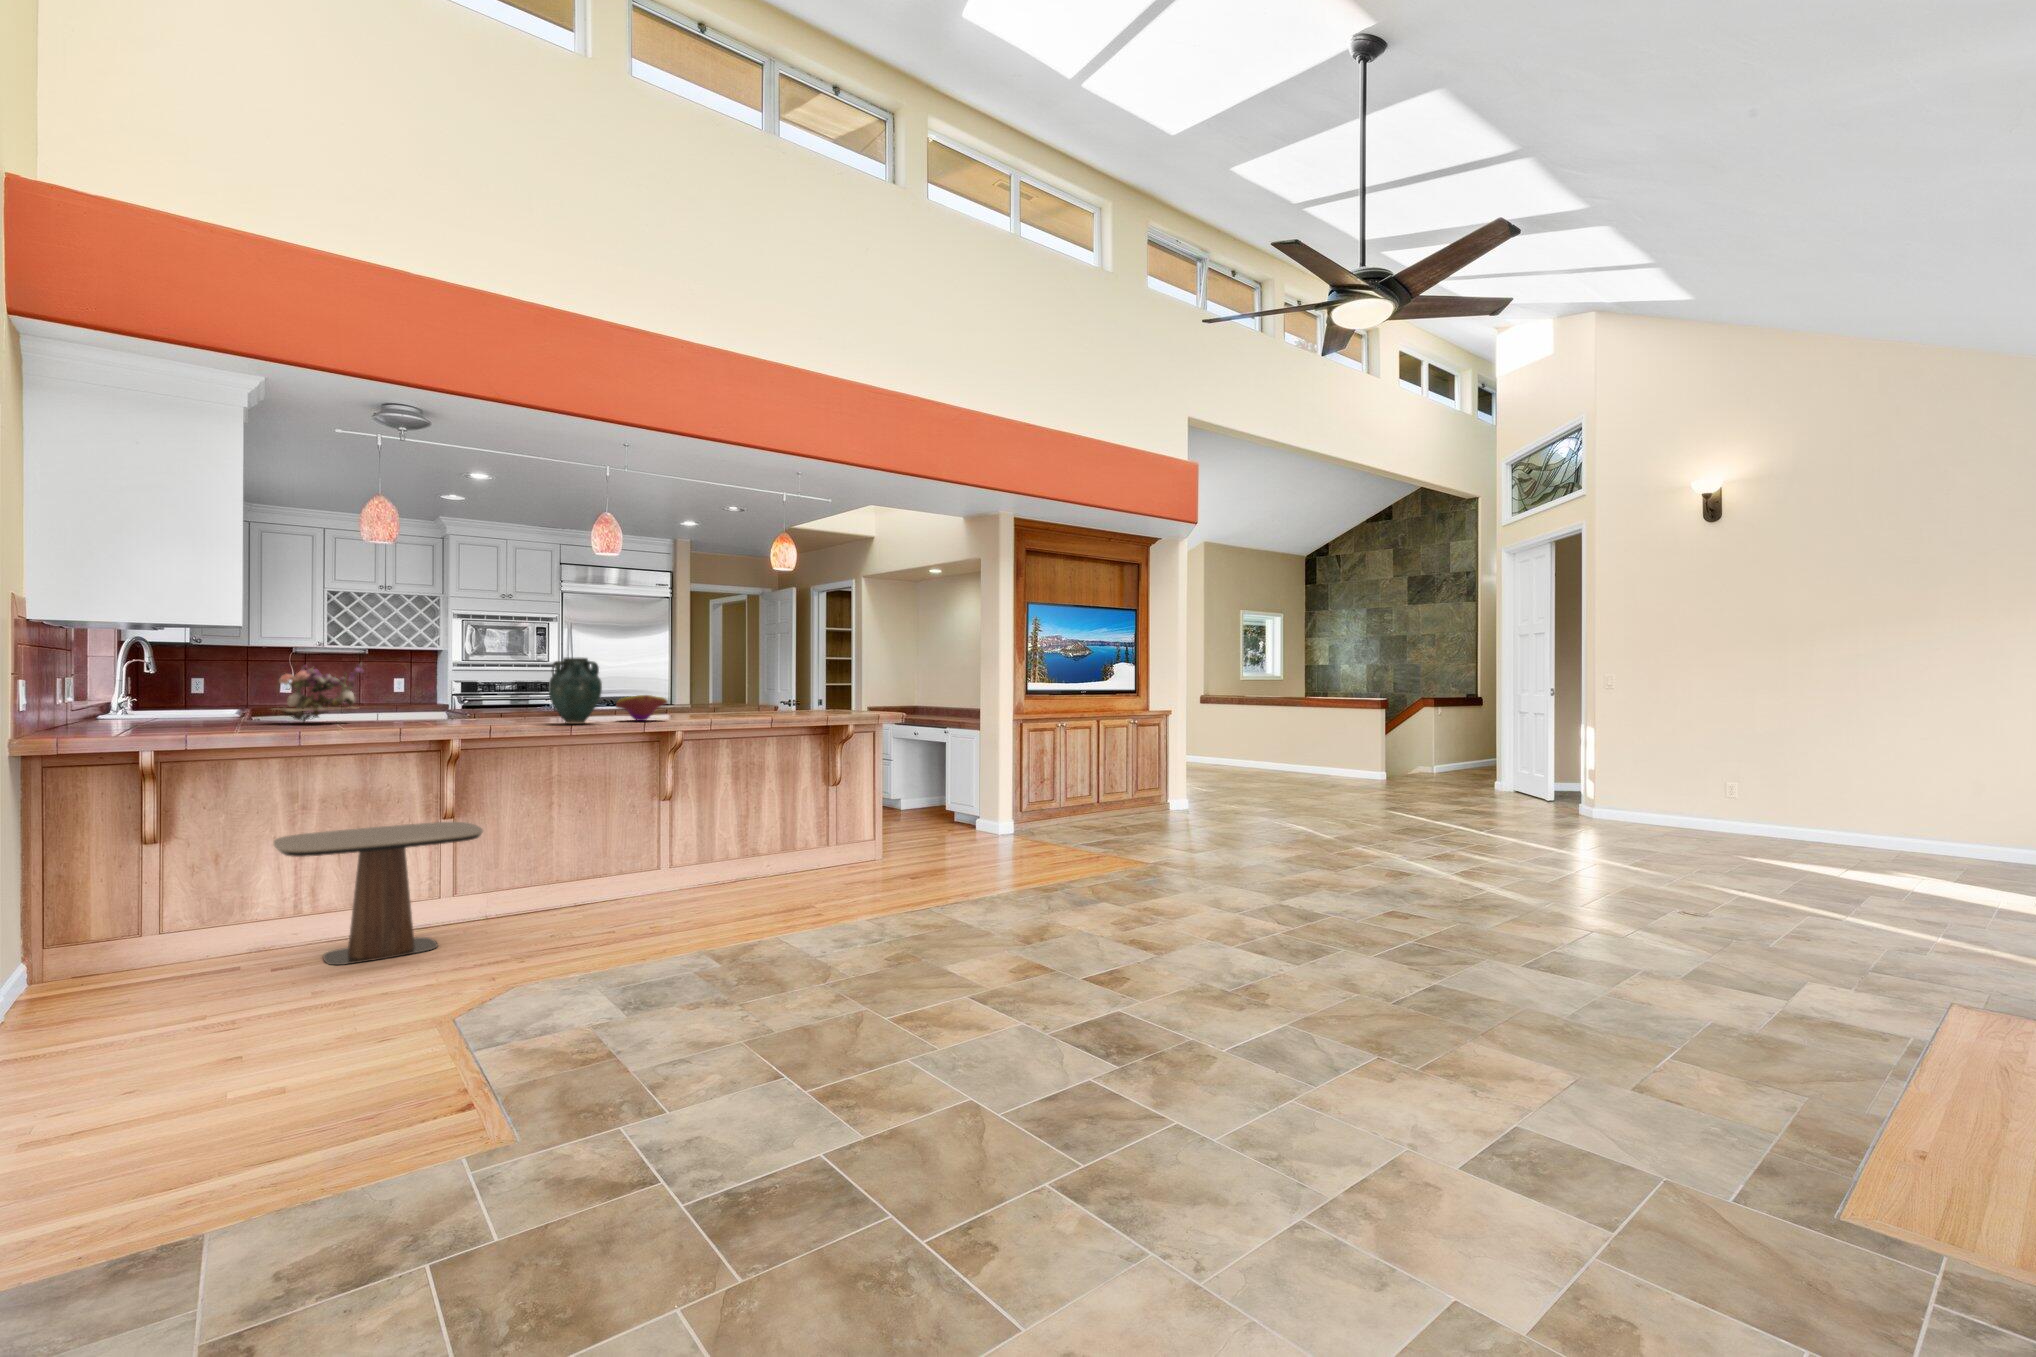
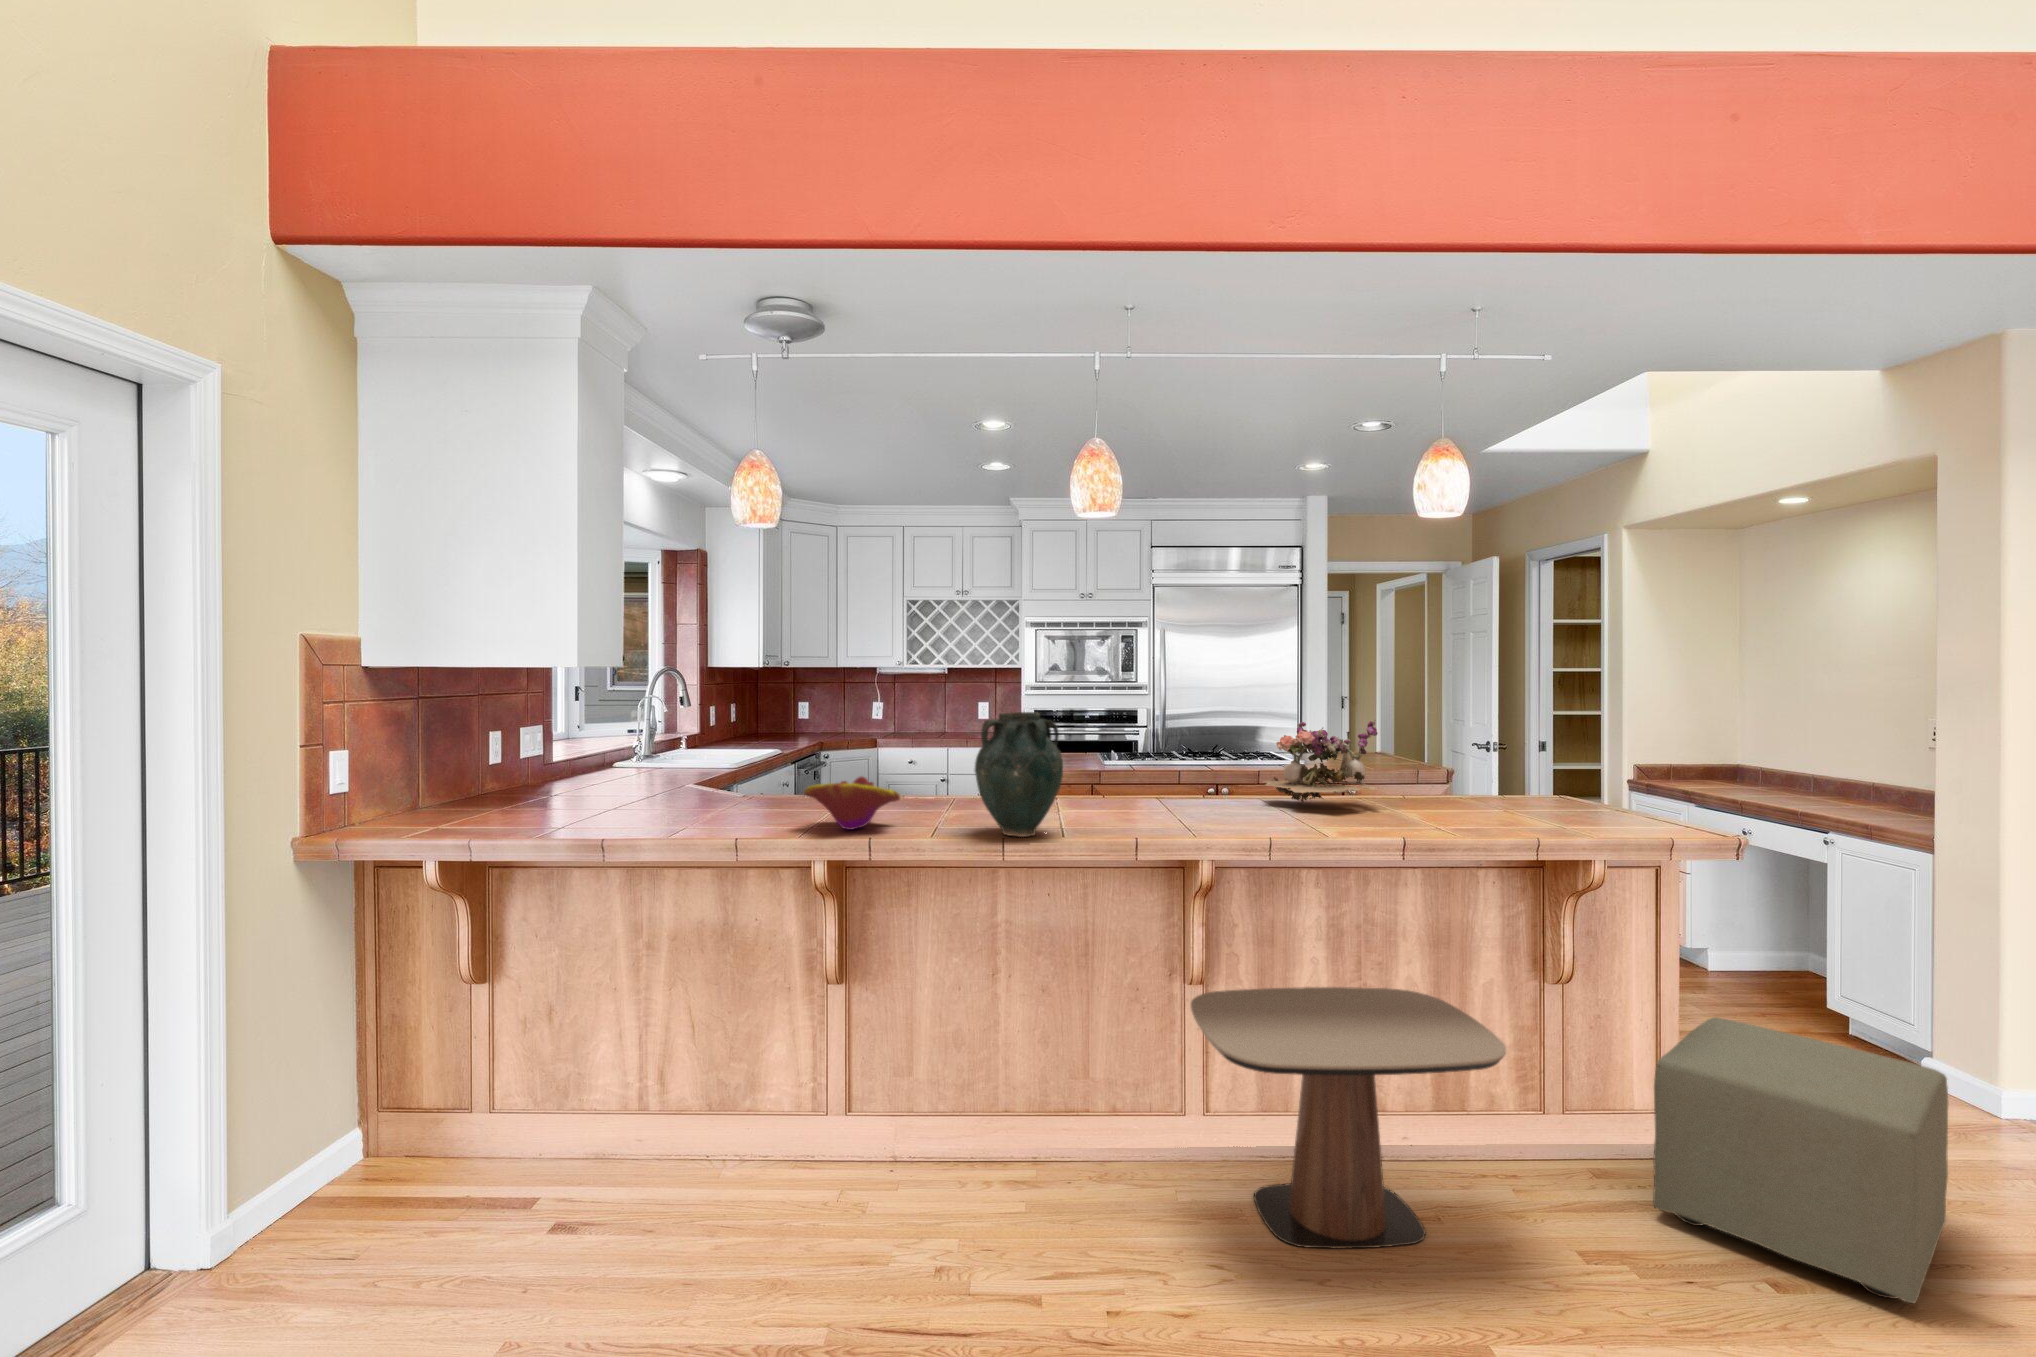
flower arrangement: present [279,663,363,721] -> present [1263,719,1378,804]
decorative bowl: present [616,695,667,721] -> present [804,777,900,830]
ottoman: none [872,794,968,872] -> present [1653,1017,1948,1303]
side table: present [274,822,483,965] -> present [1191,987,1506,1248]

